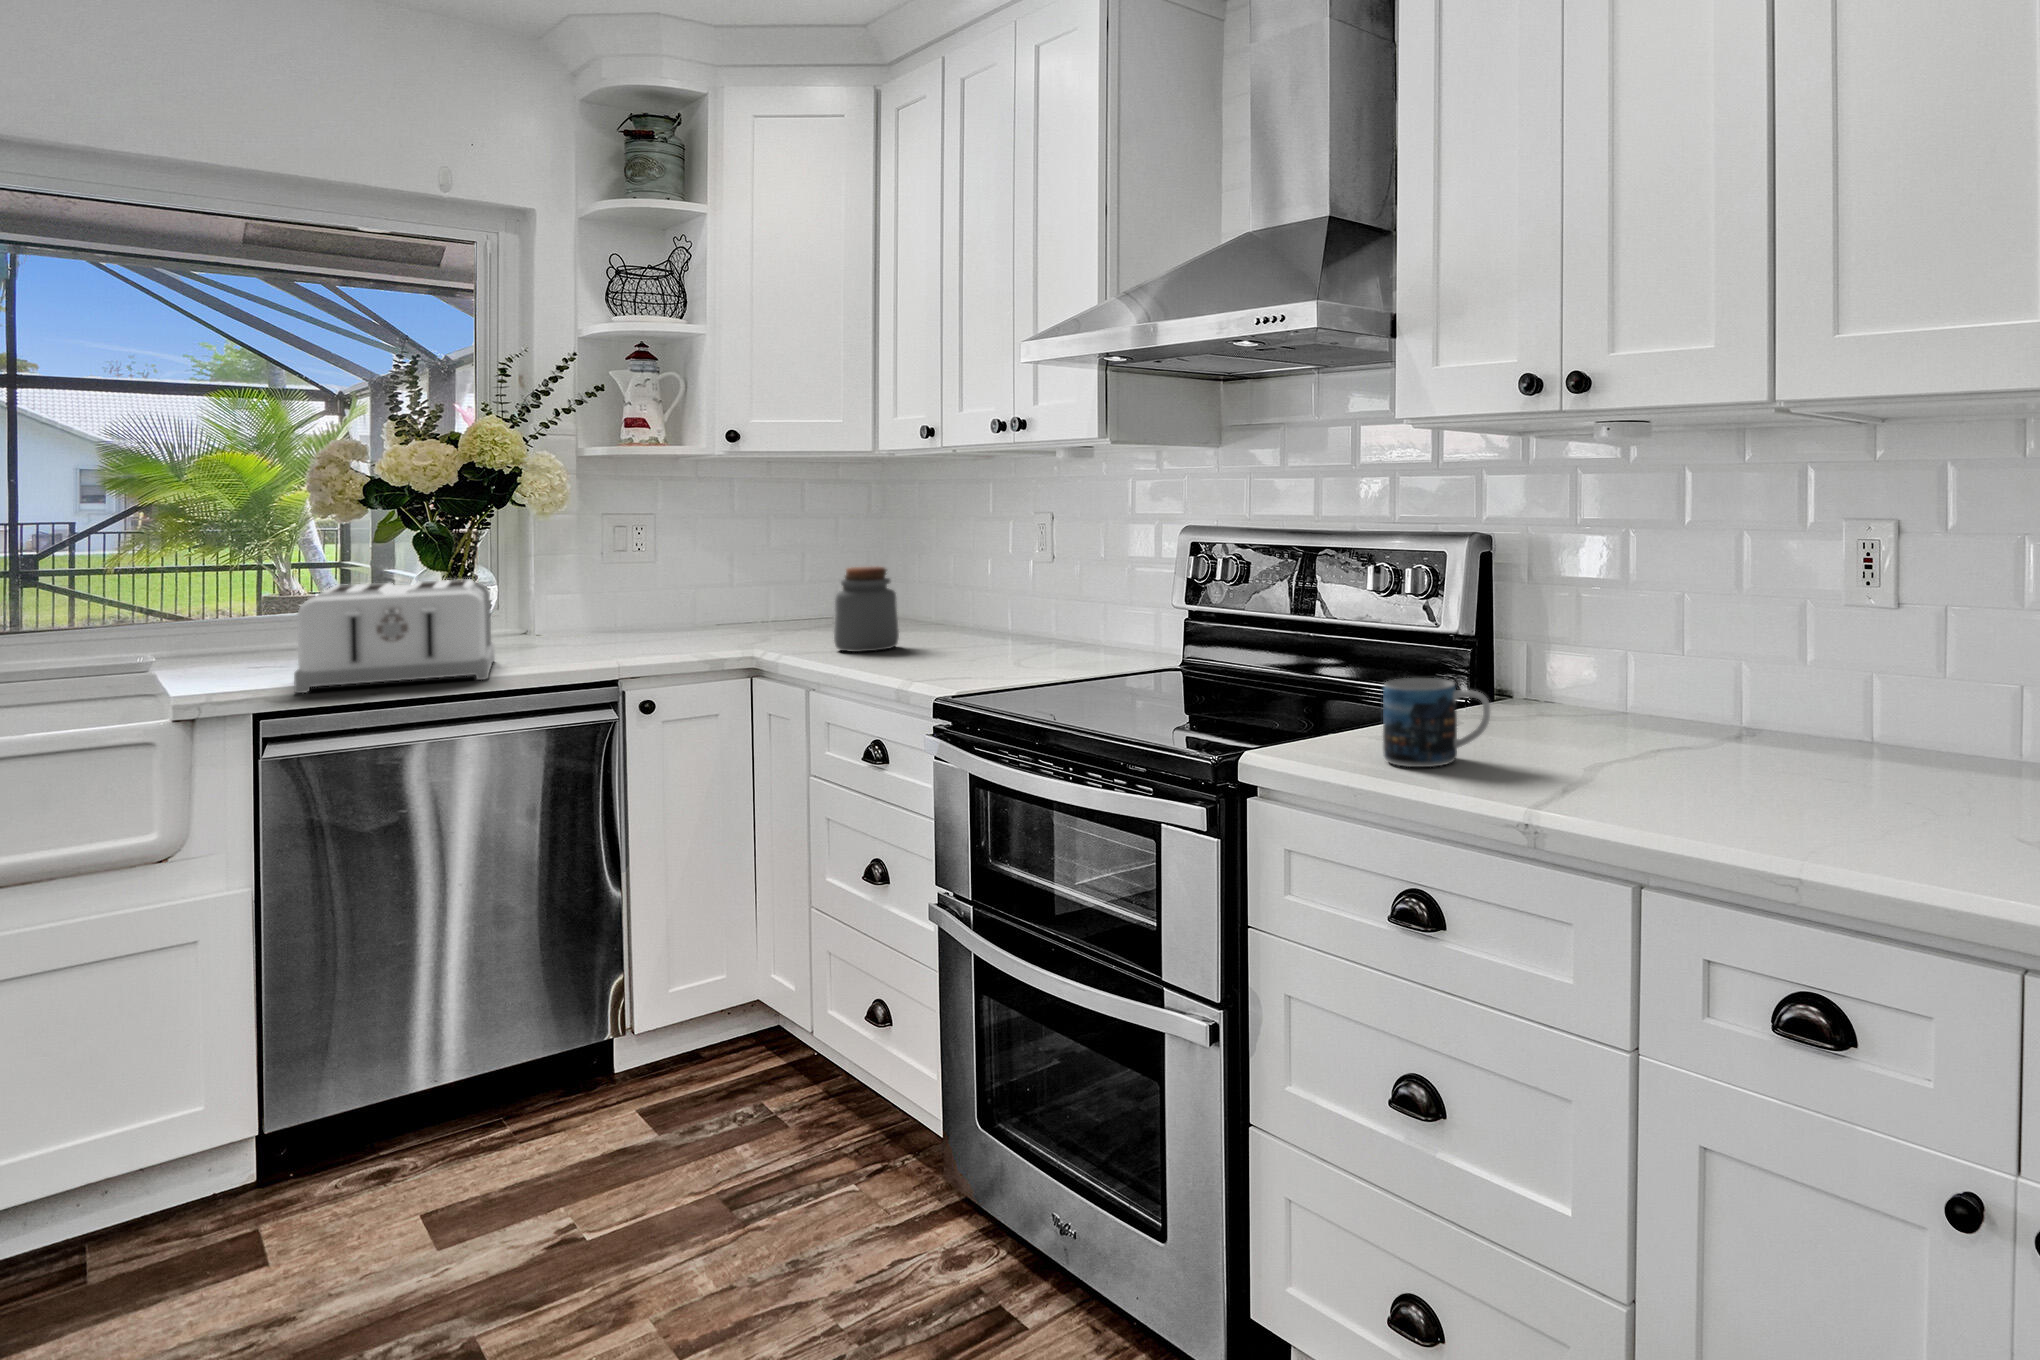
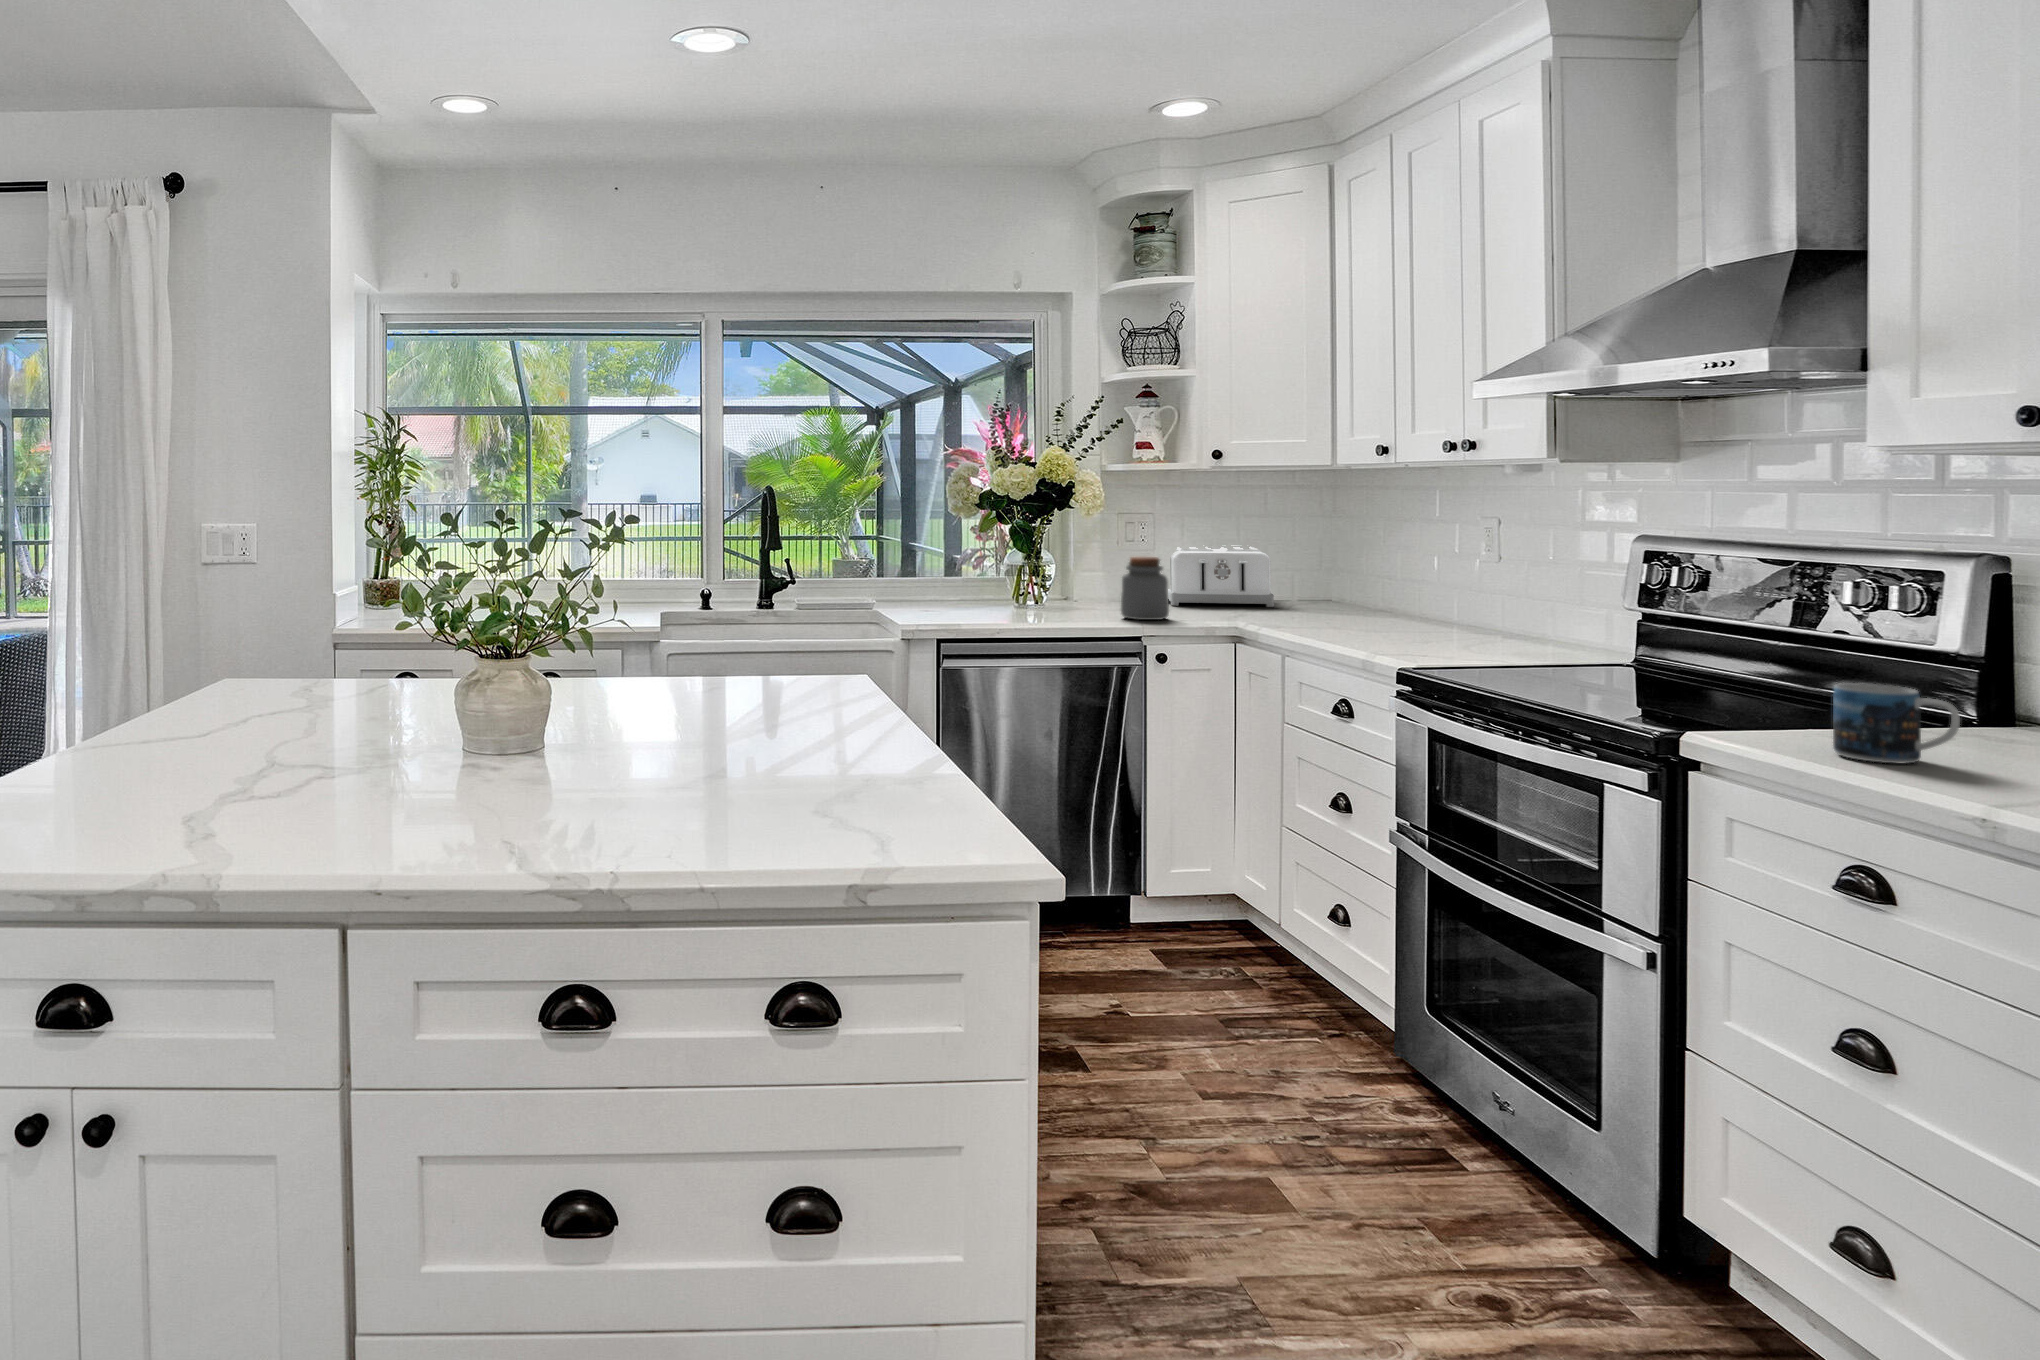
jar: present [834,566,899,652] -> present [1121,557,1169,620]
toaster: present [294,579,495,693] -> present [1168,545,1274,607]

